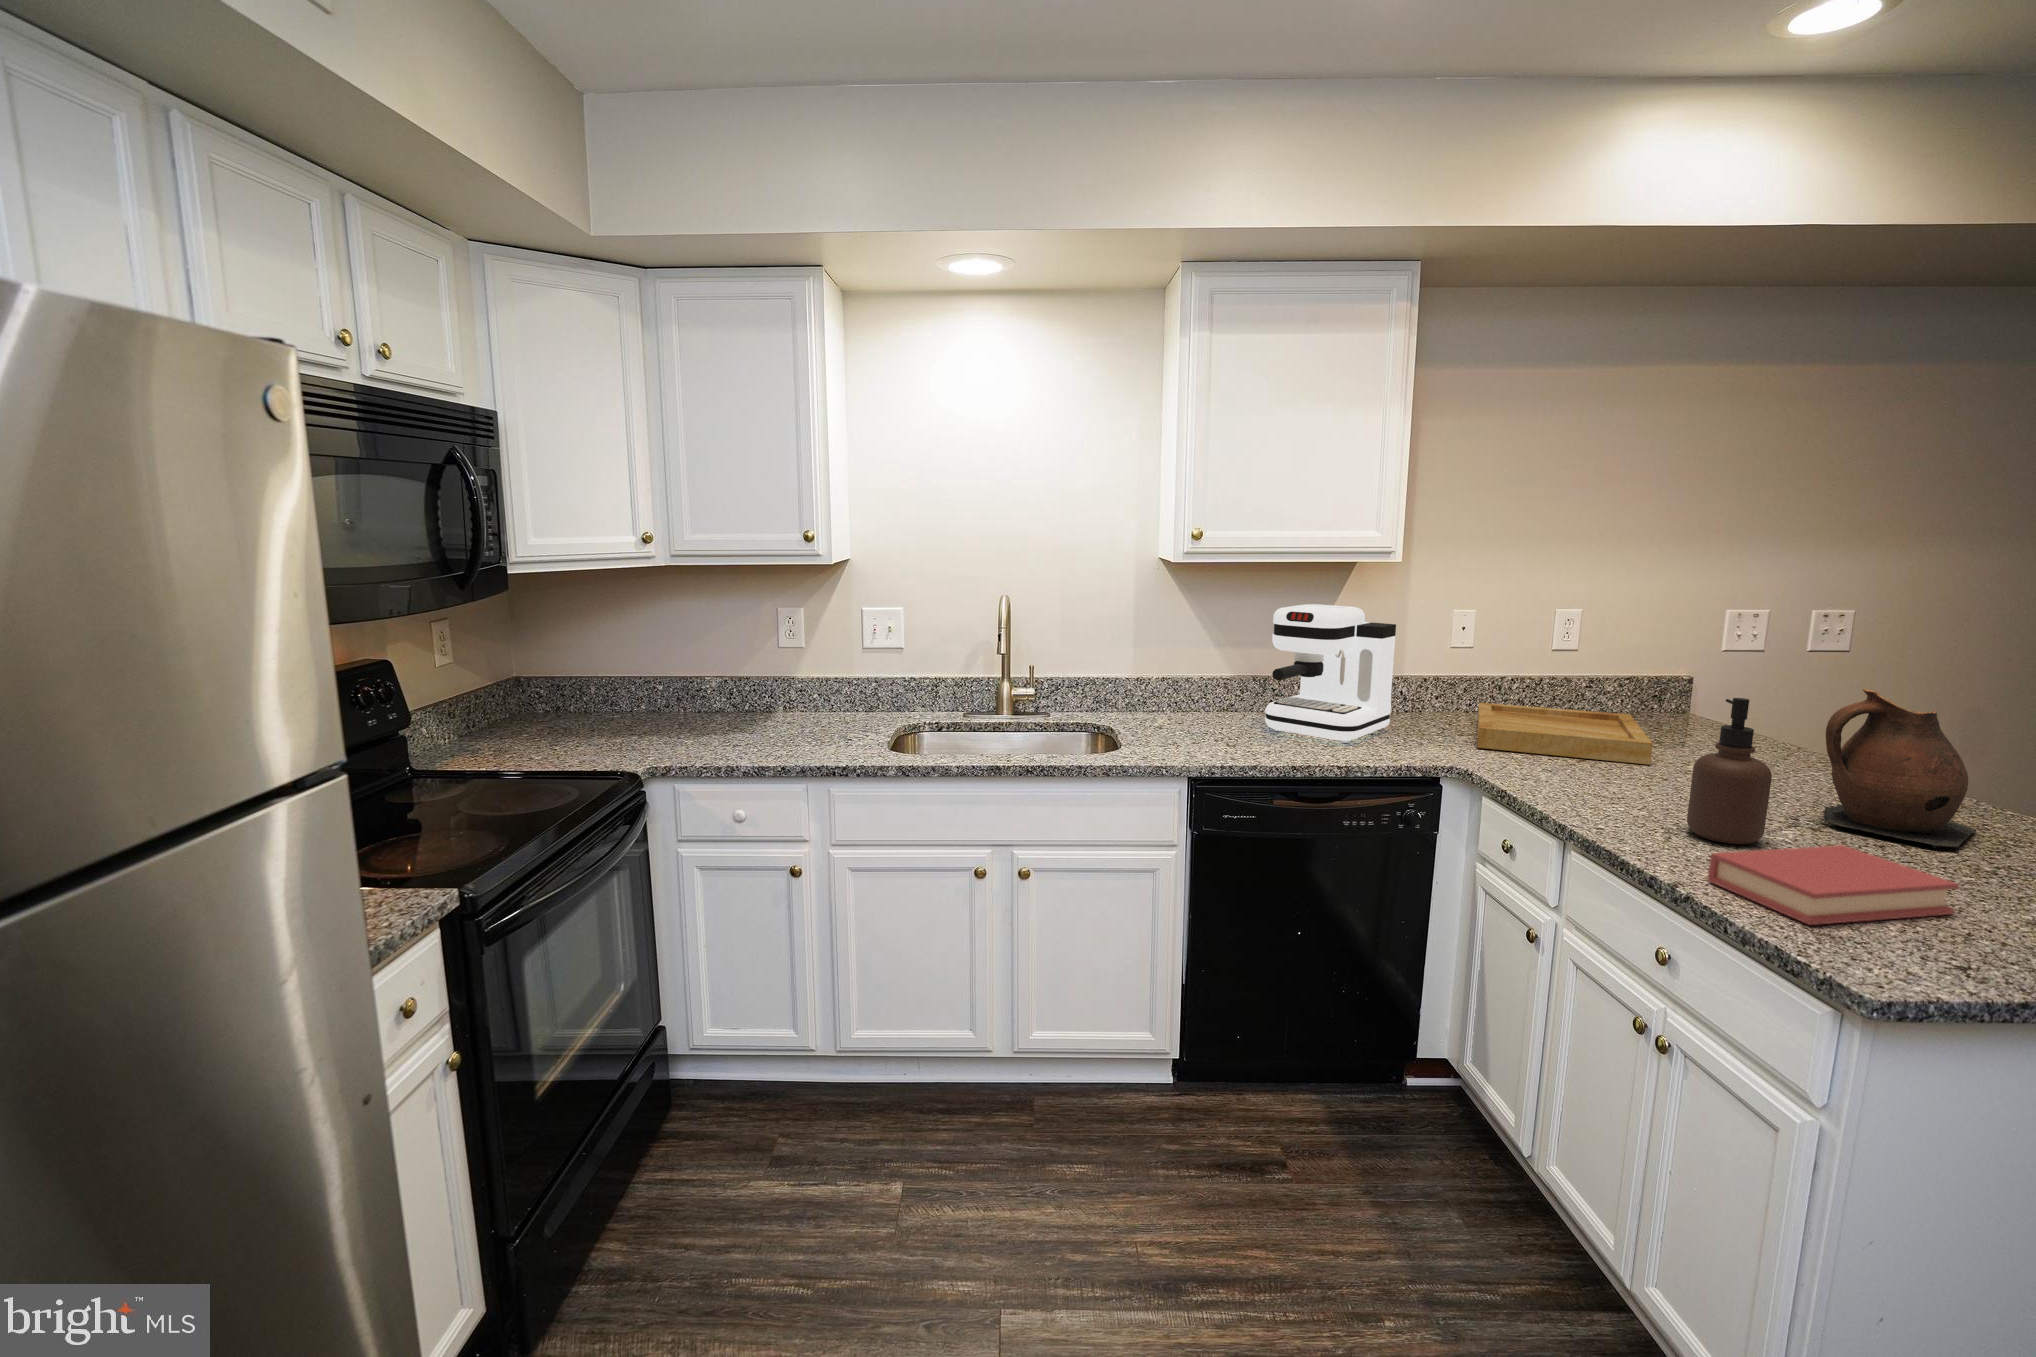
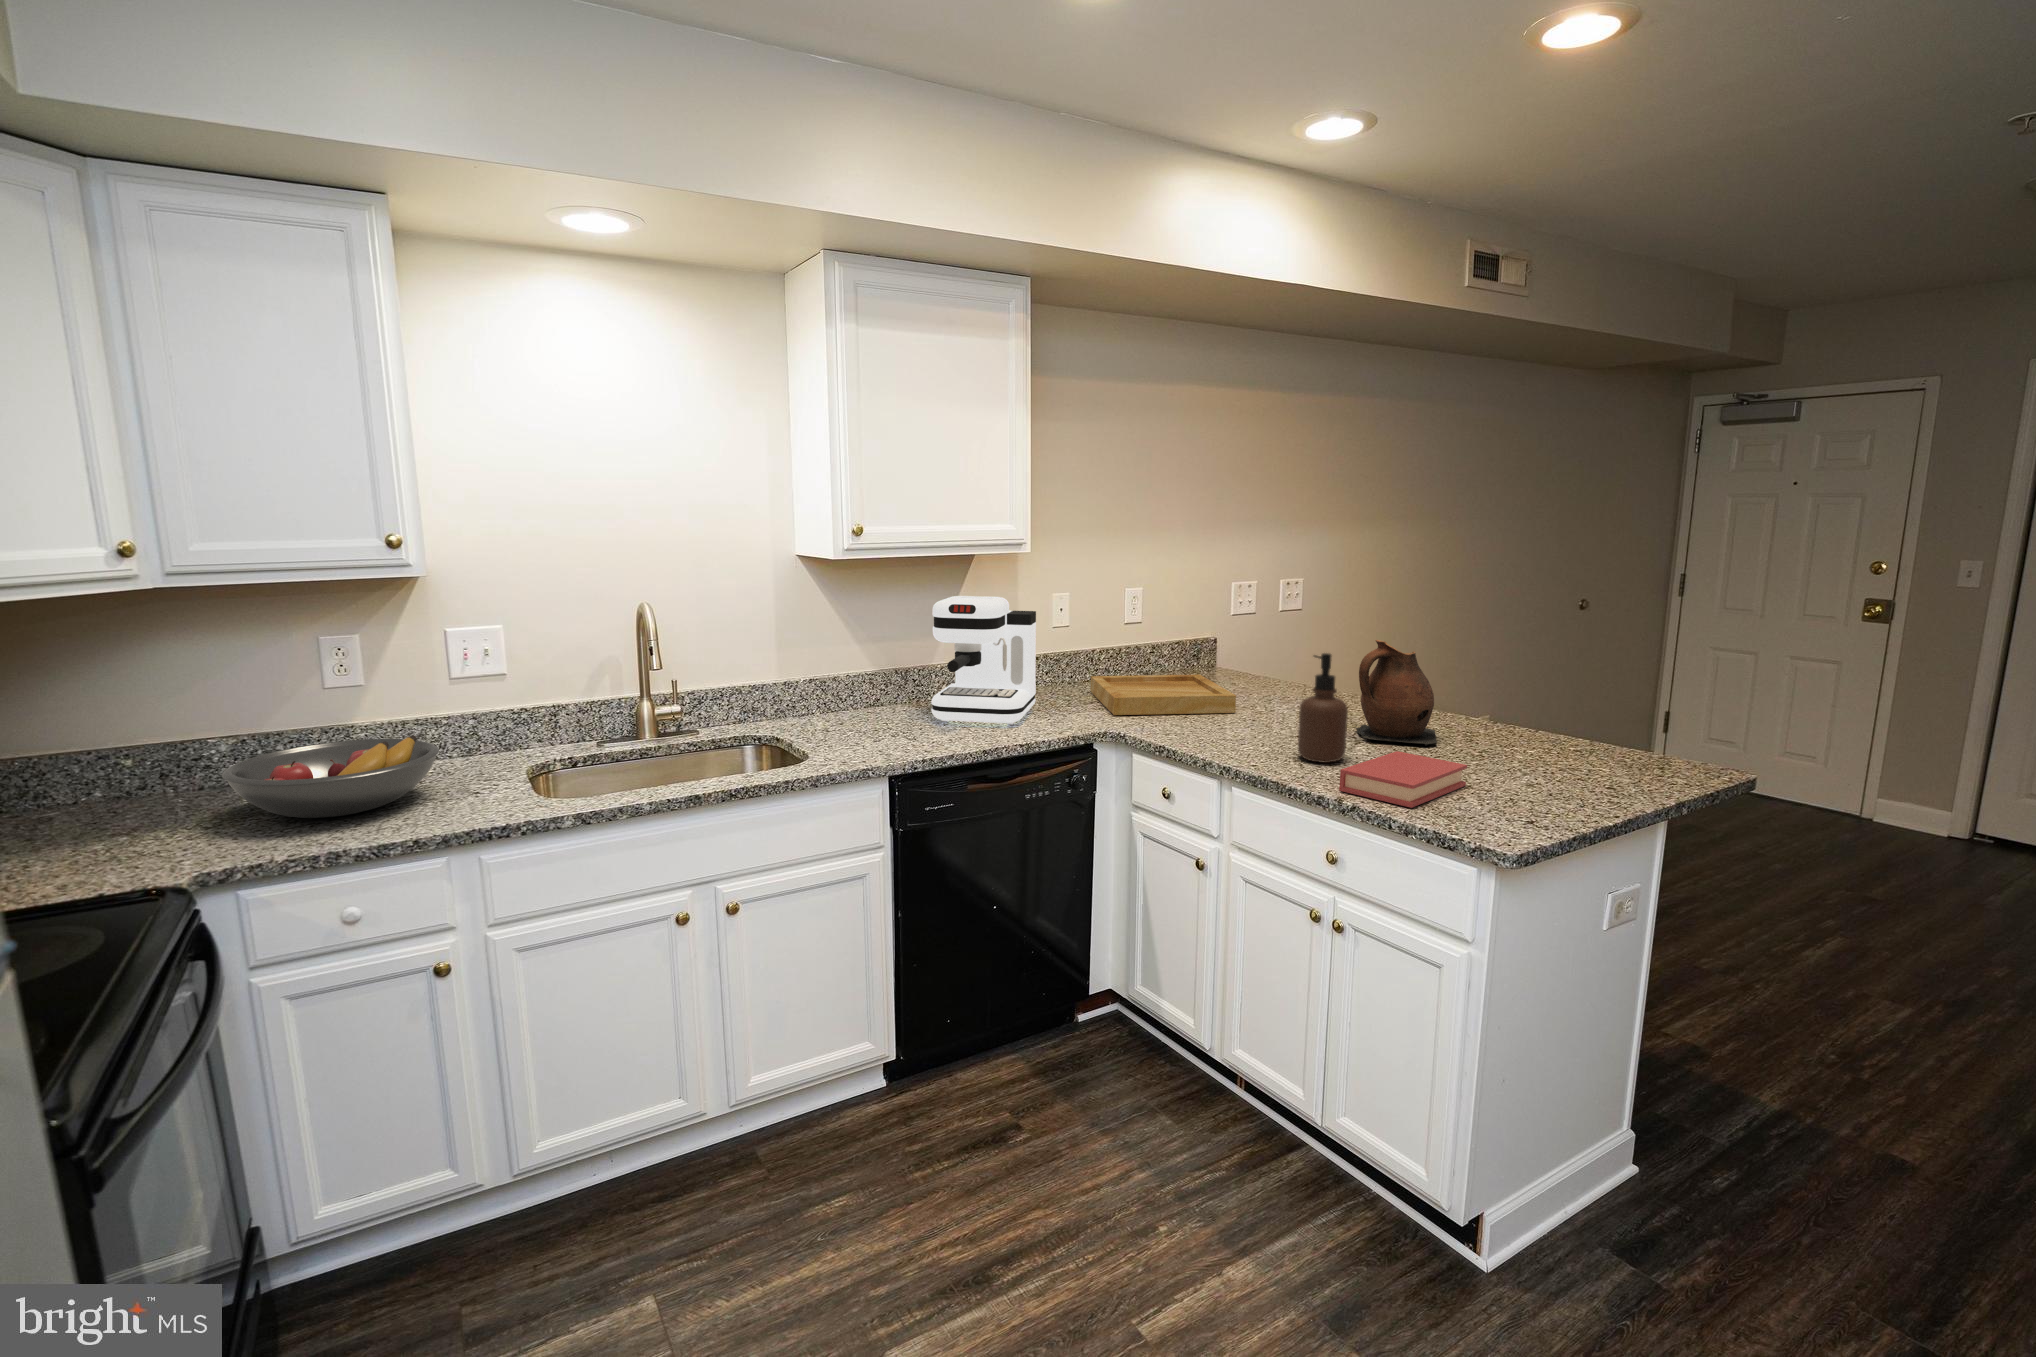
fruit bowl: none [694,688,831,742] -> present [222,735,439,818]

